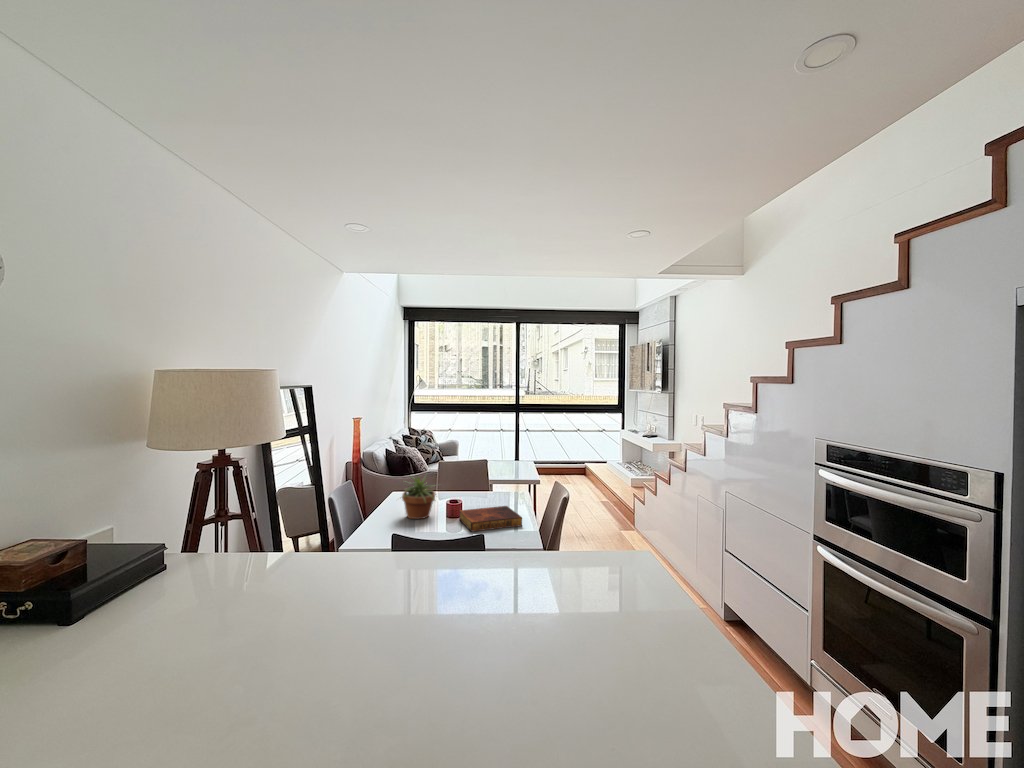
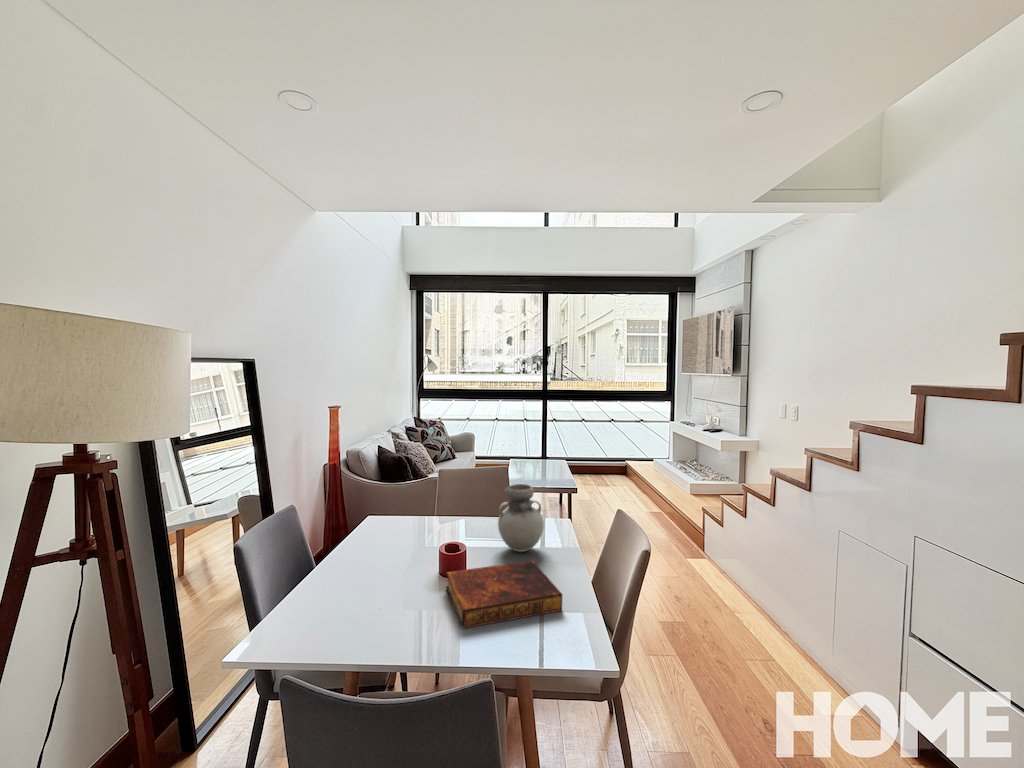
vase: none [486,466,513,505] -> present [498,484,544,552]
potted plant: present [402,477,436,519] -> none [331,498,421,587]

